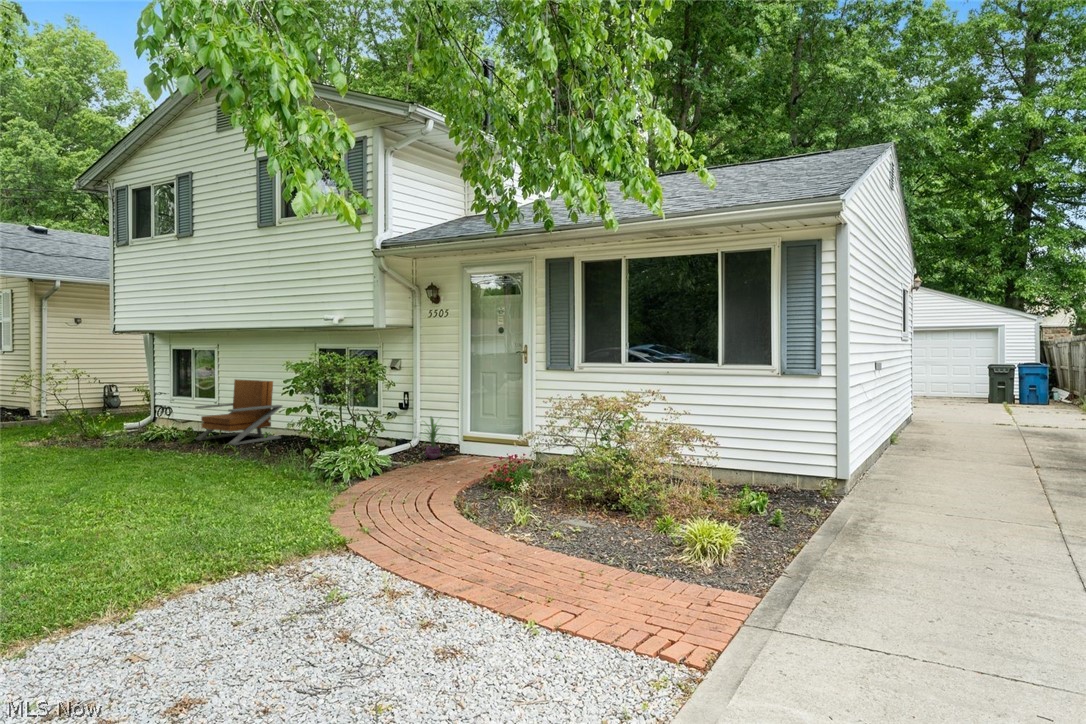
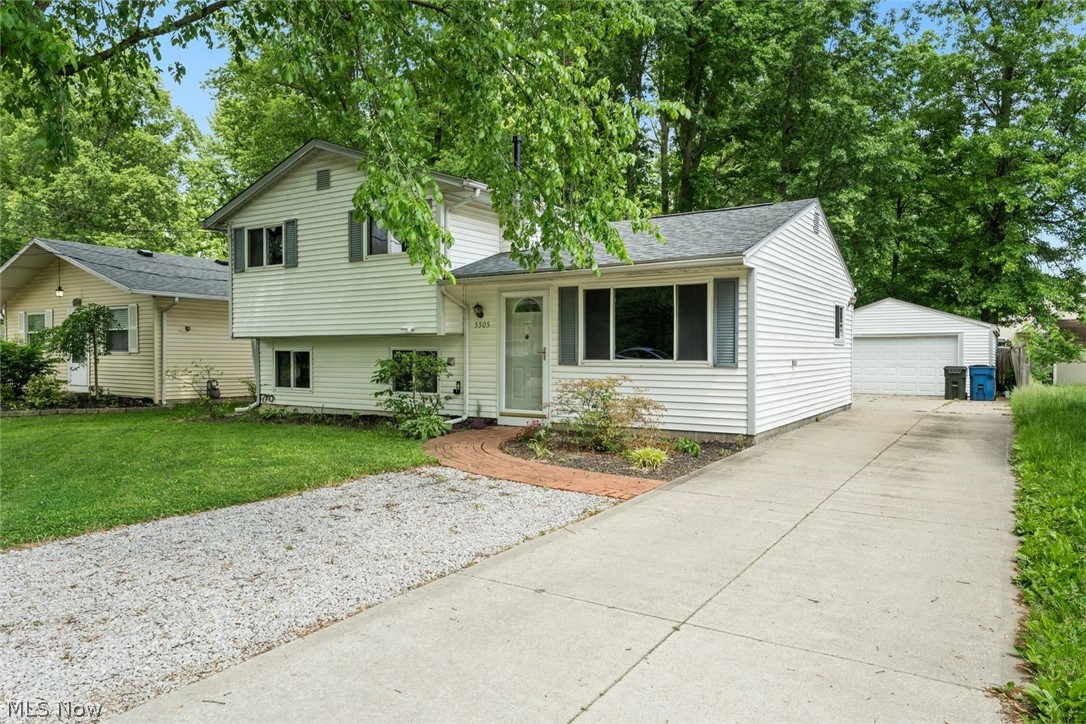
lounge chair: present [195,380,282,445] -> none [300,373,363,421]

